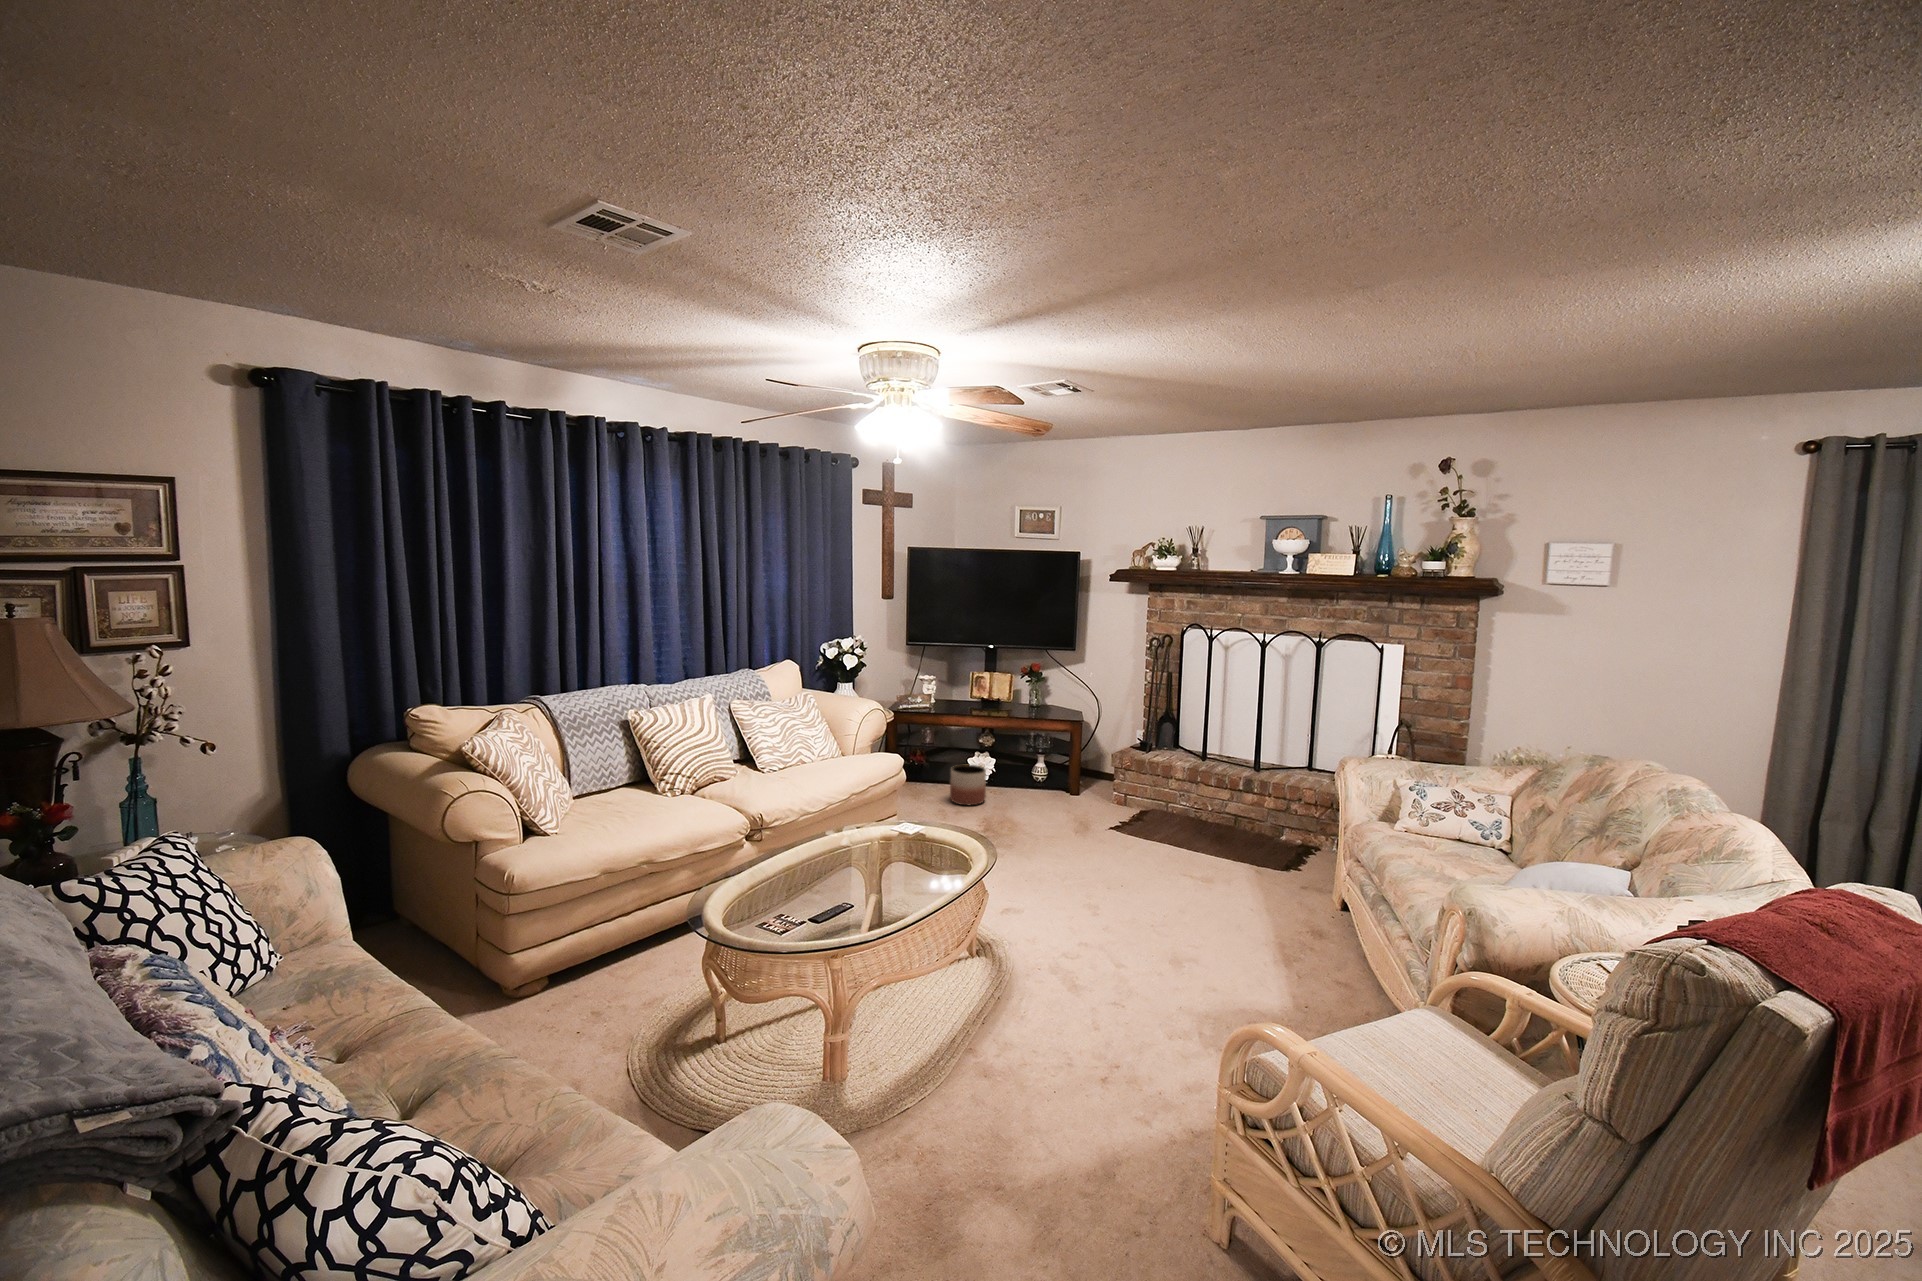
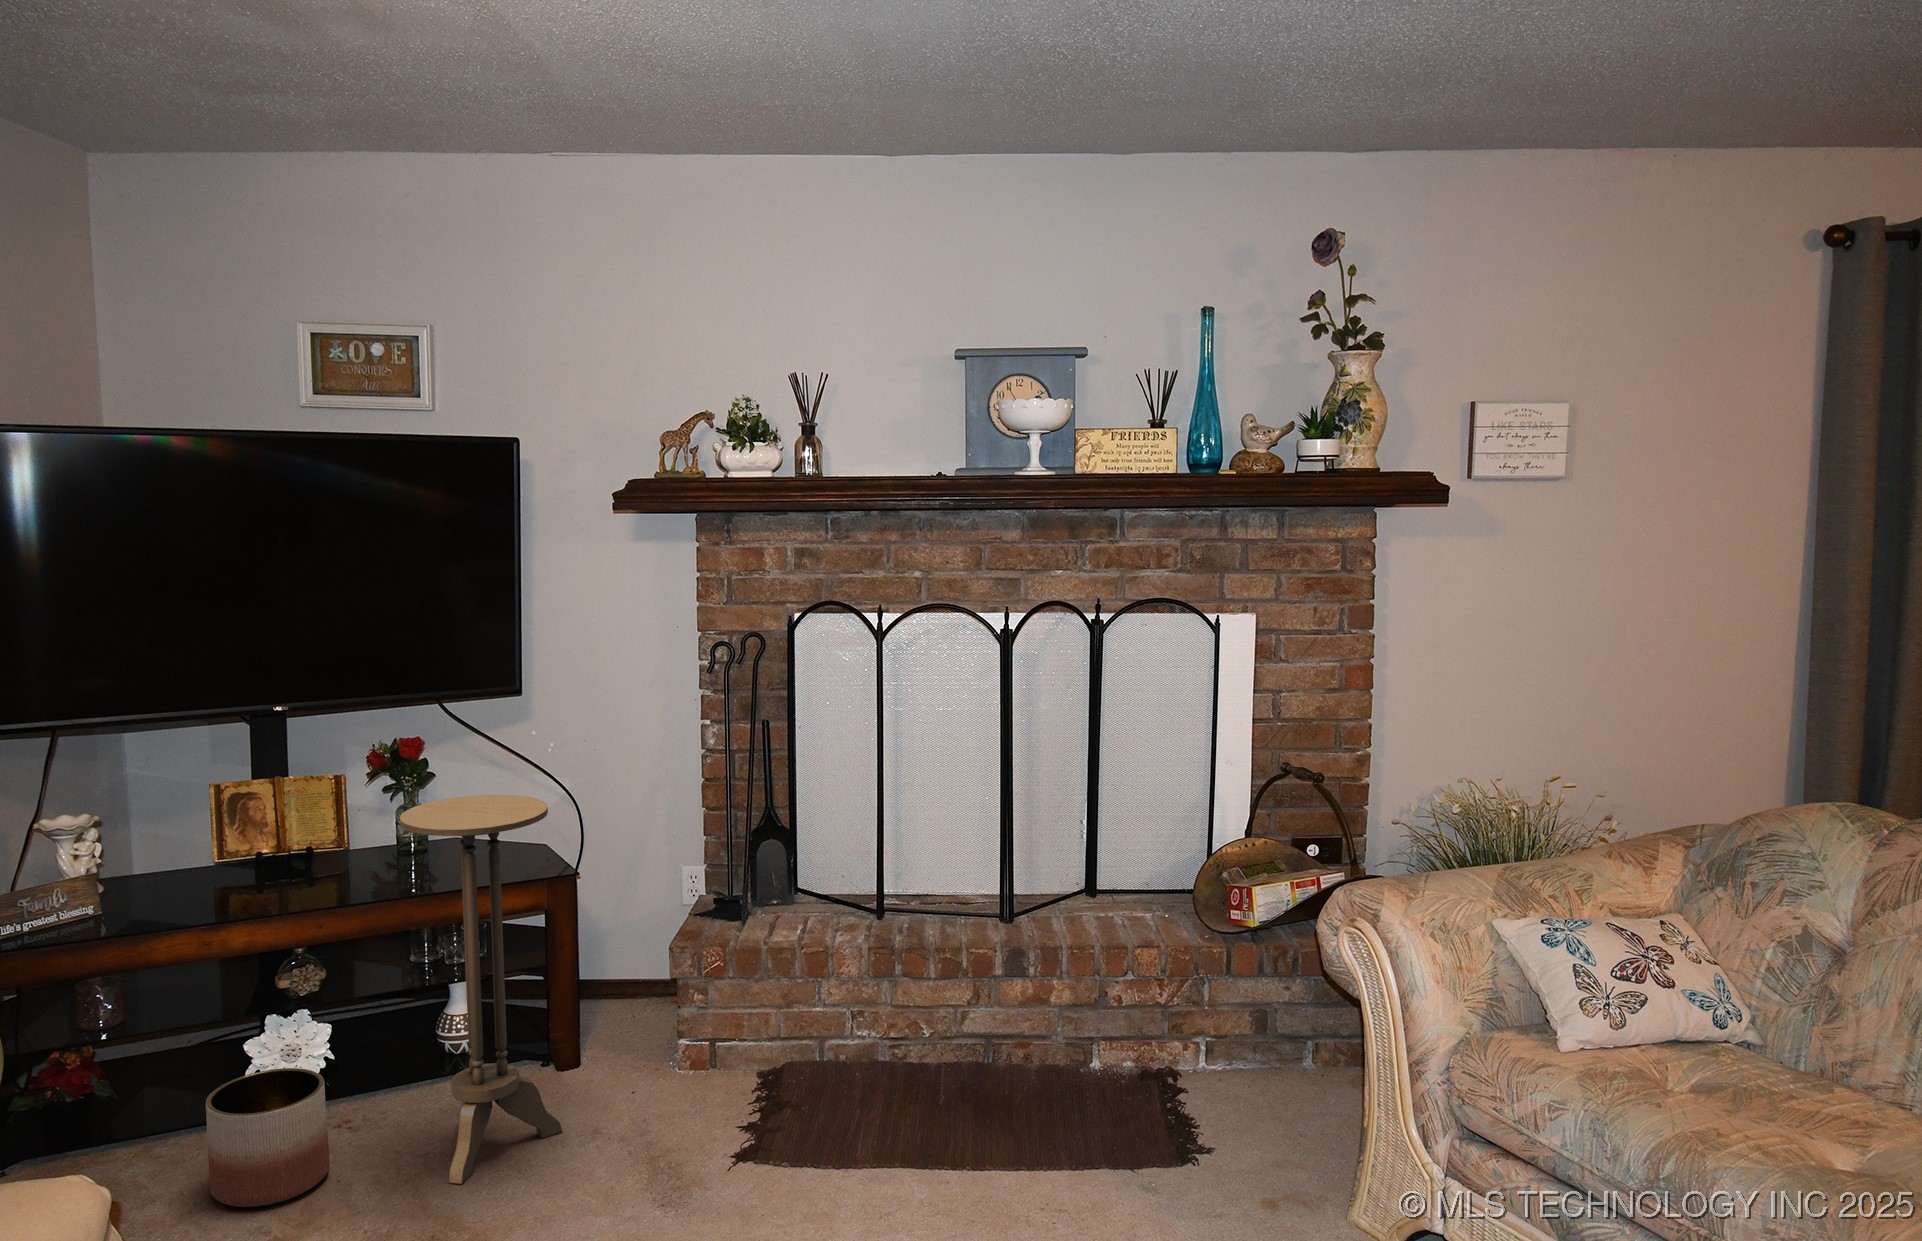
side table: none [1015,682,1065,814] -> present [400,795,562,1184]

